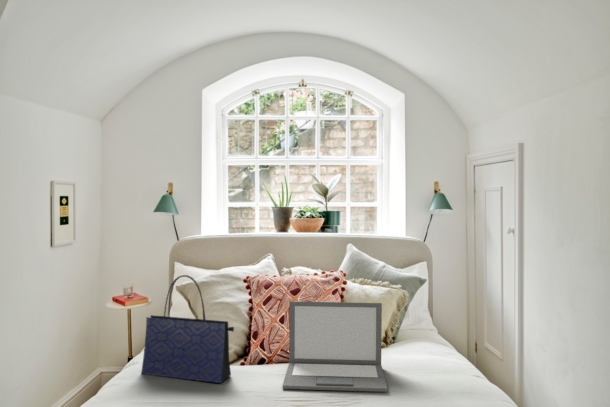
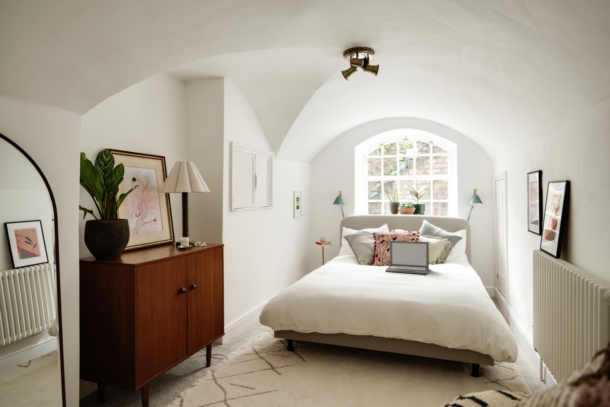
tote bag: present [141,275,234,383] -> none [333,229,367,269]

